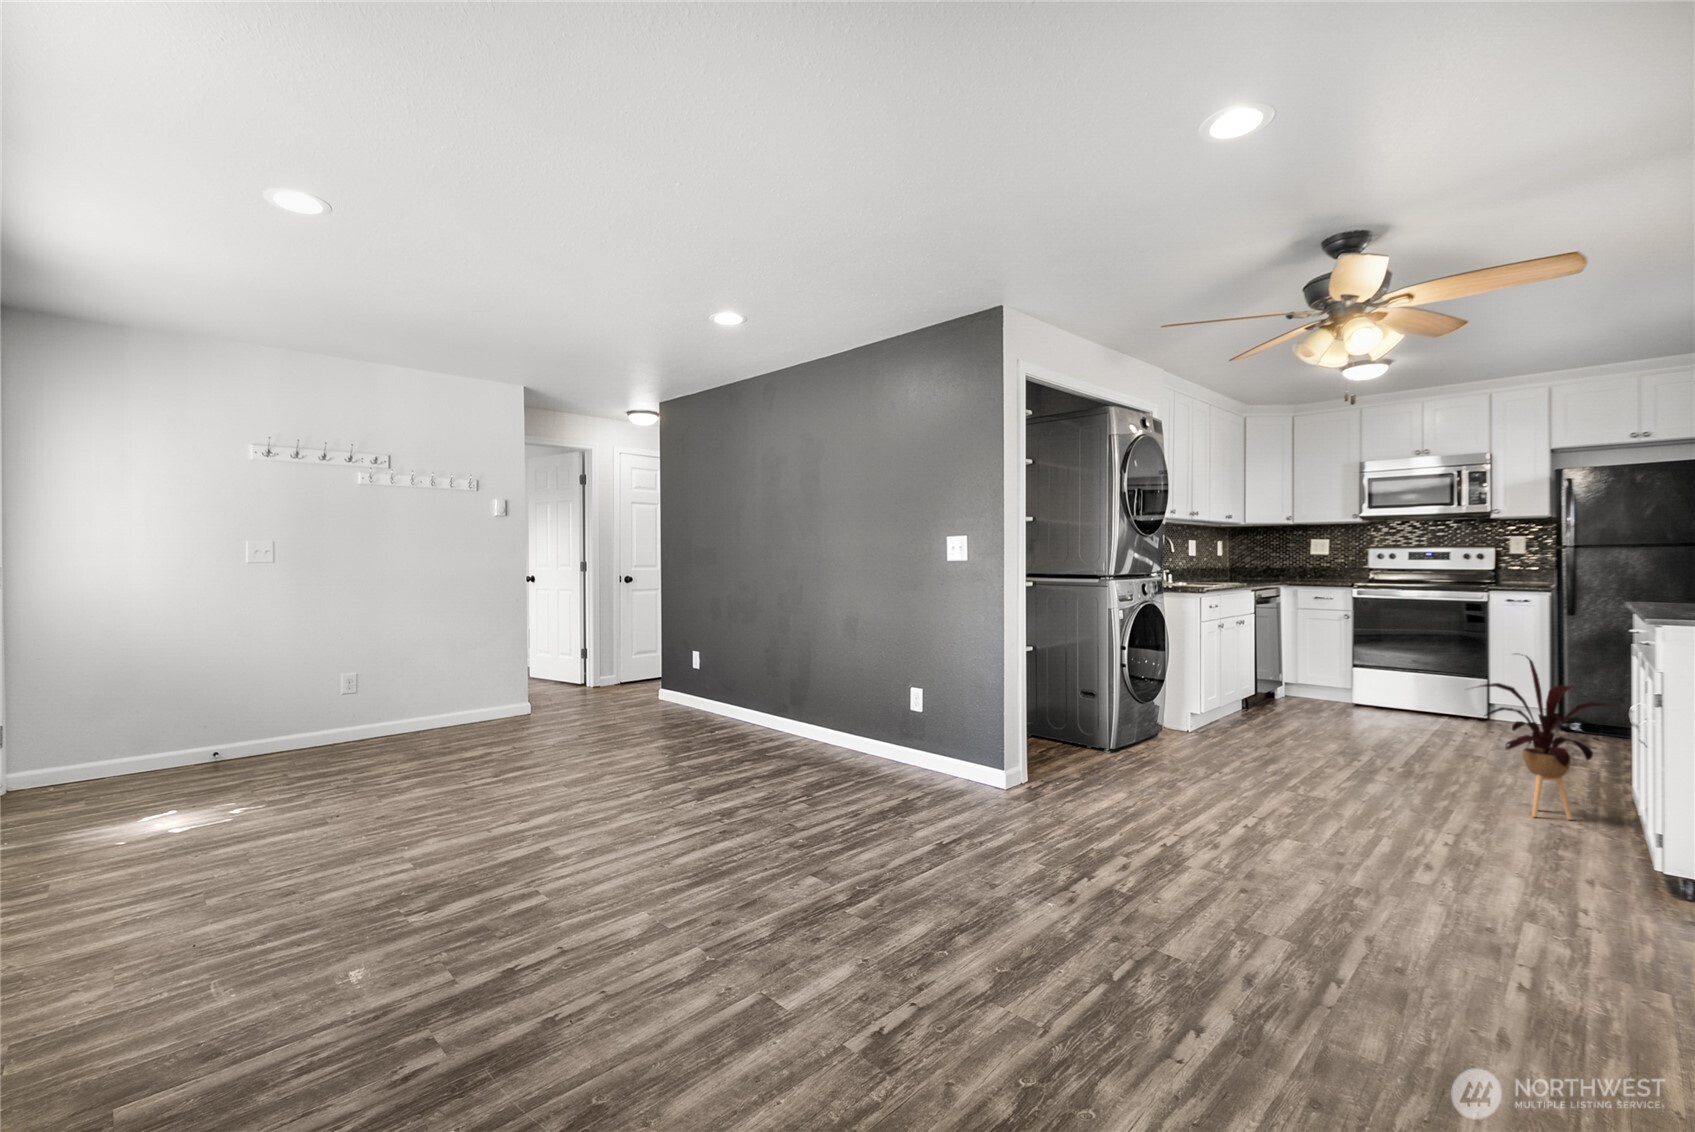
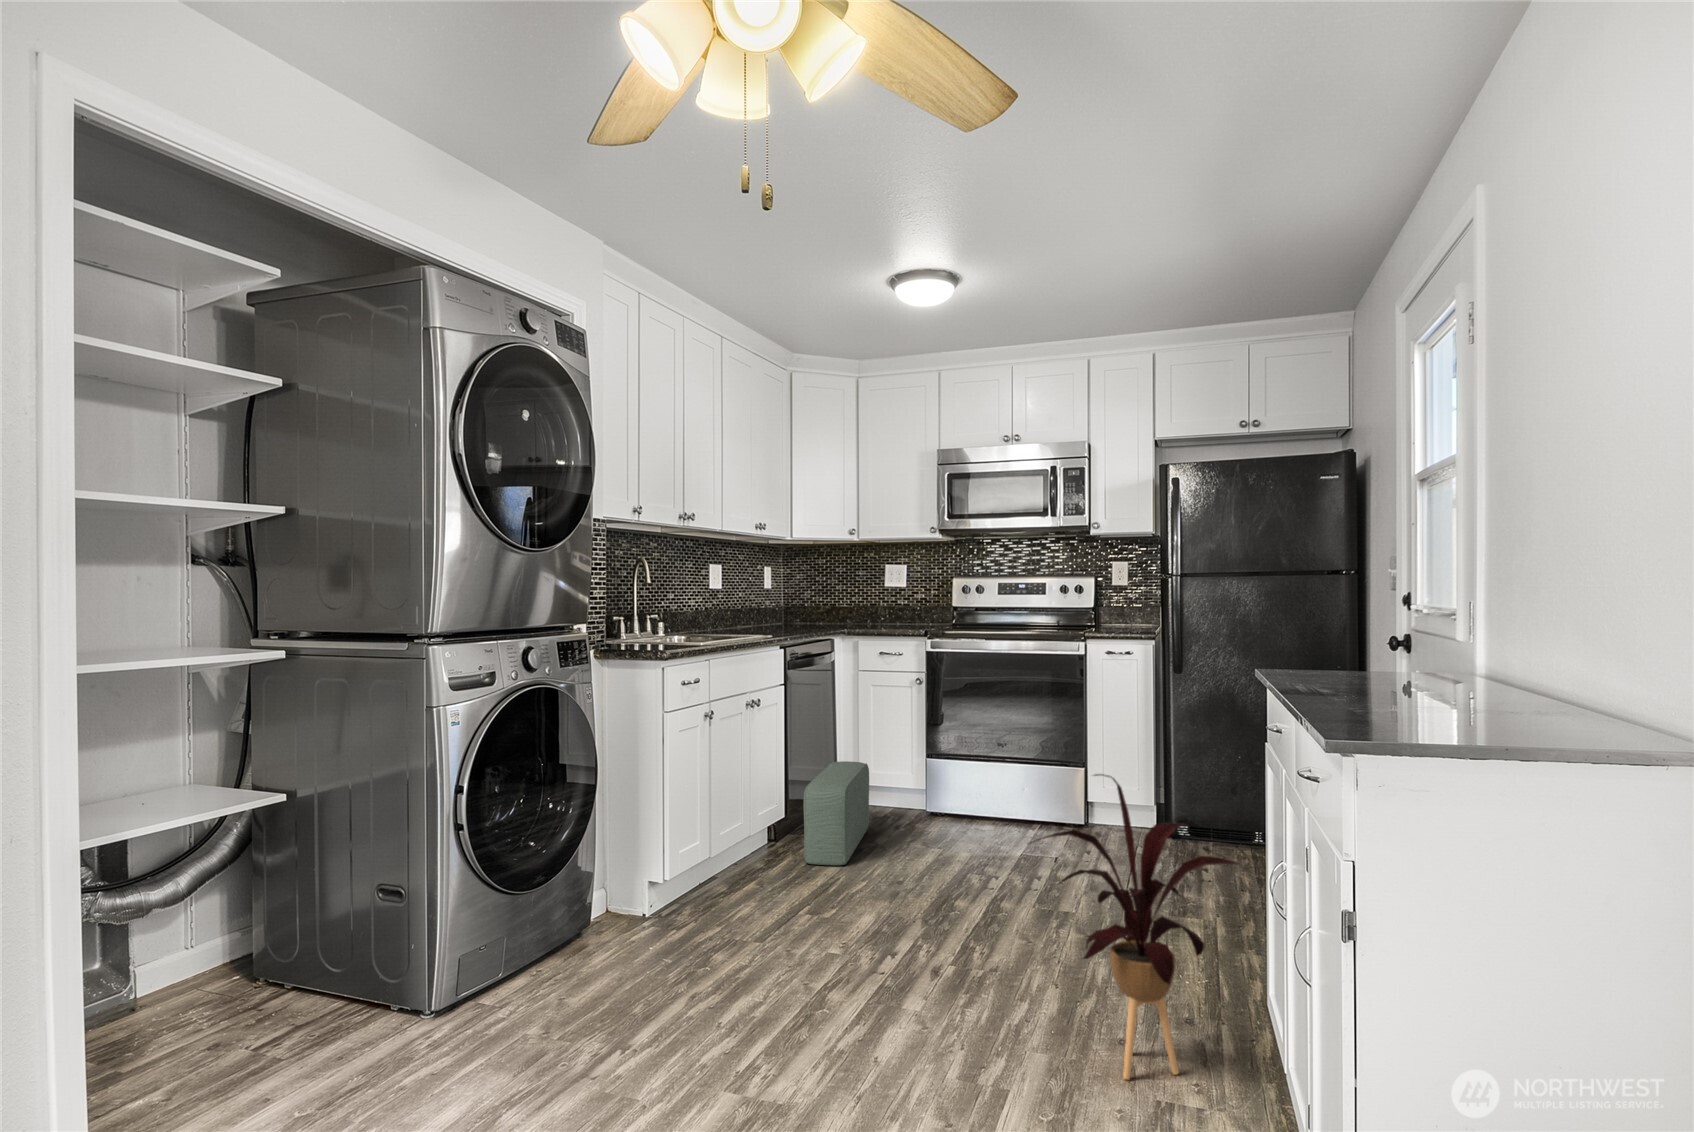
pouf: none [1273,665,1310,722] -> present [803,761,869,865]

